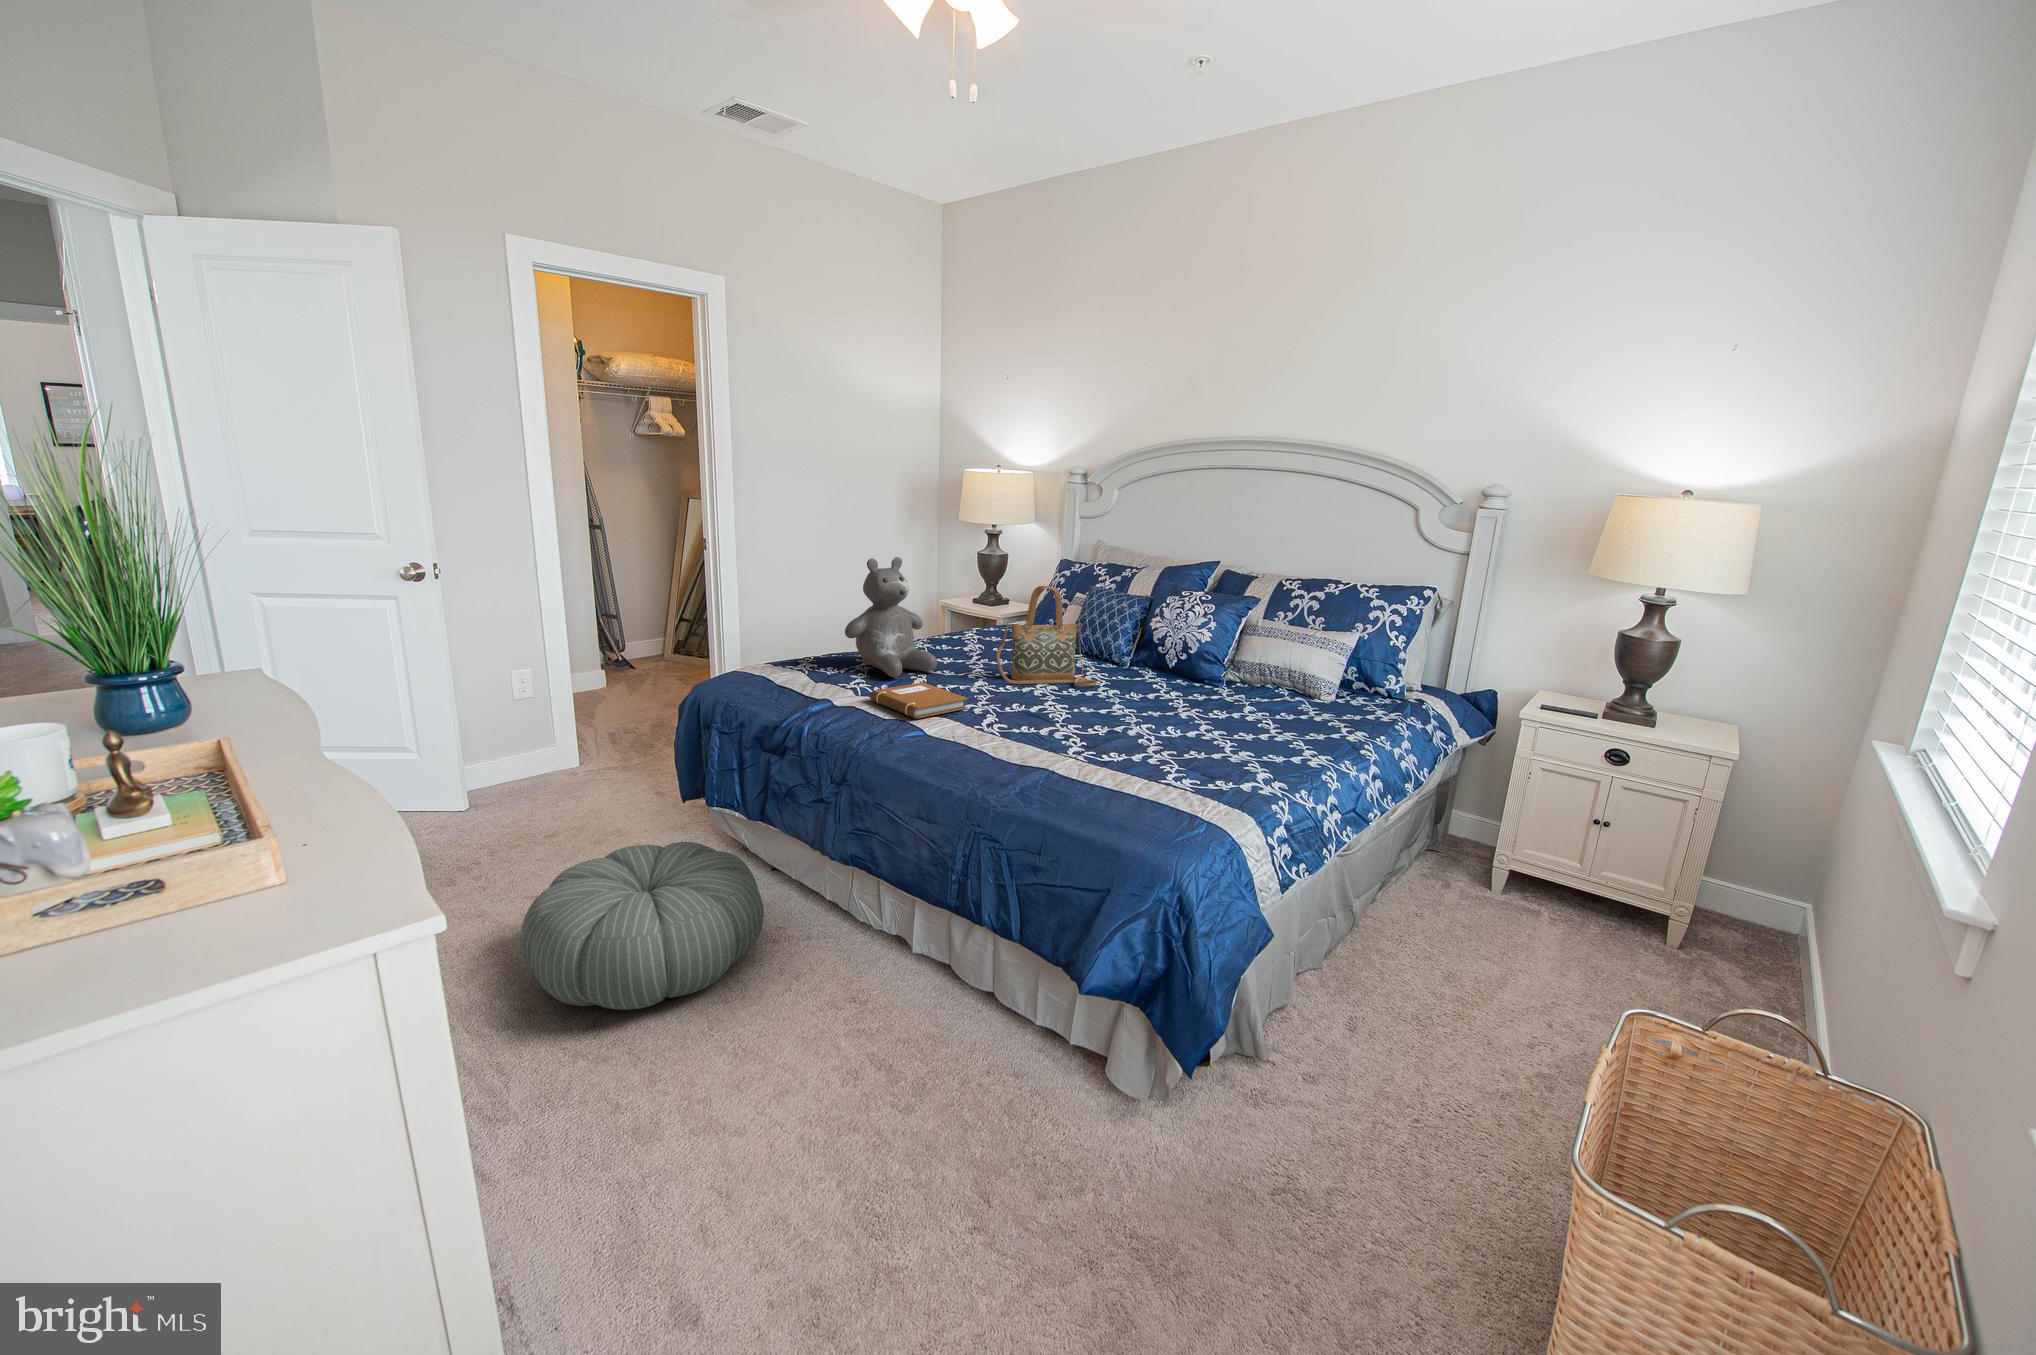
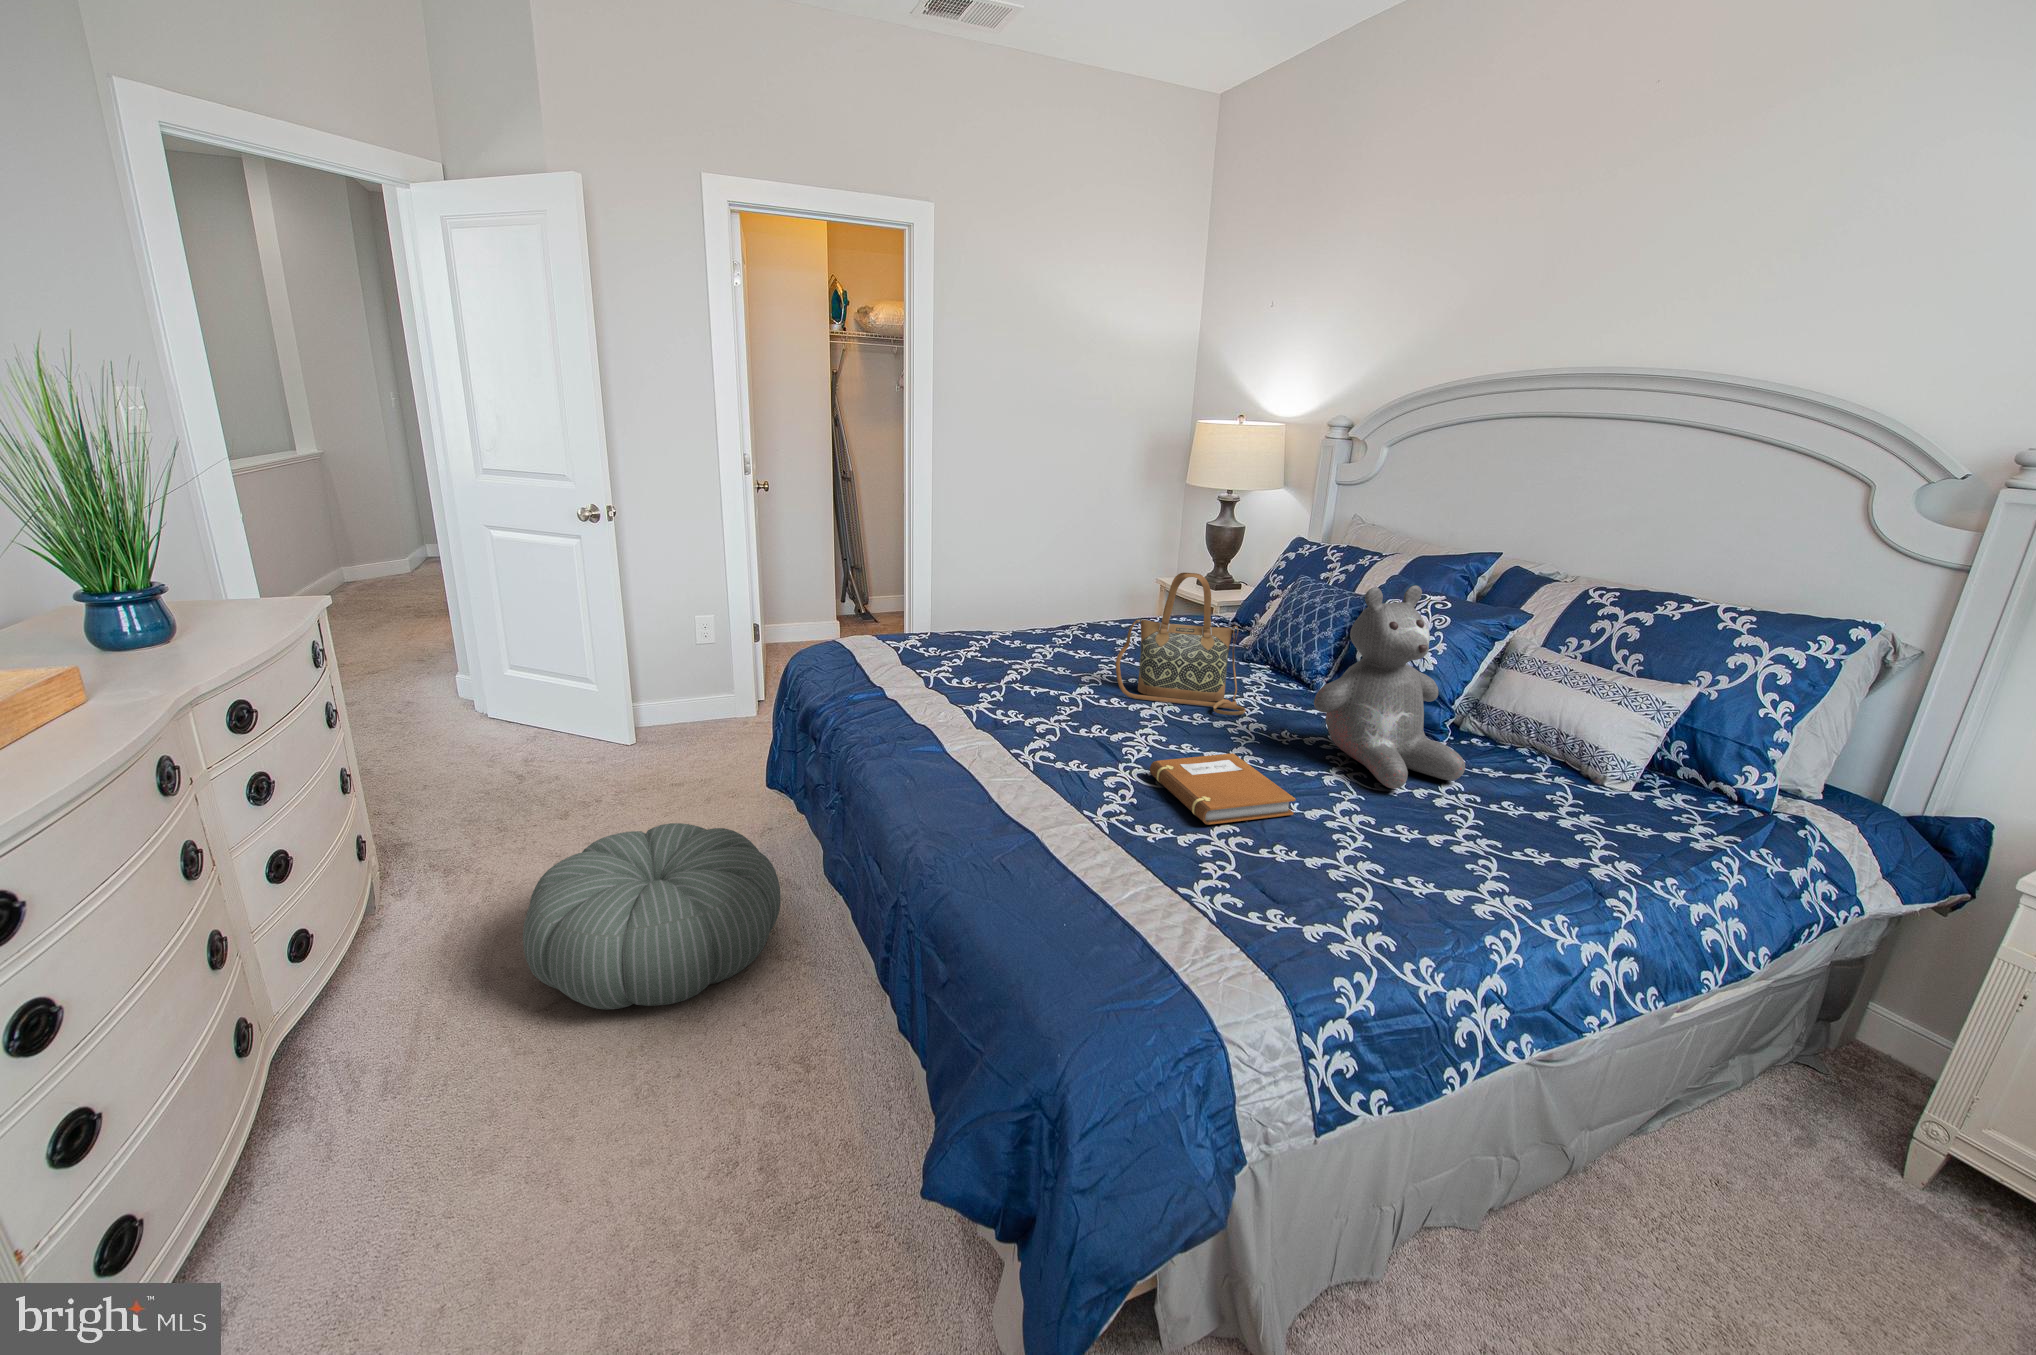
teddy bear: present [845,557,937,677] -> present [1314,585,1465,789]
notebook: present [870,682,967,718] -> present [1150,753,1296,825]

